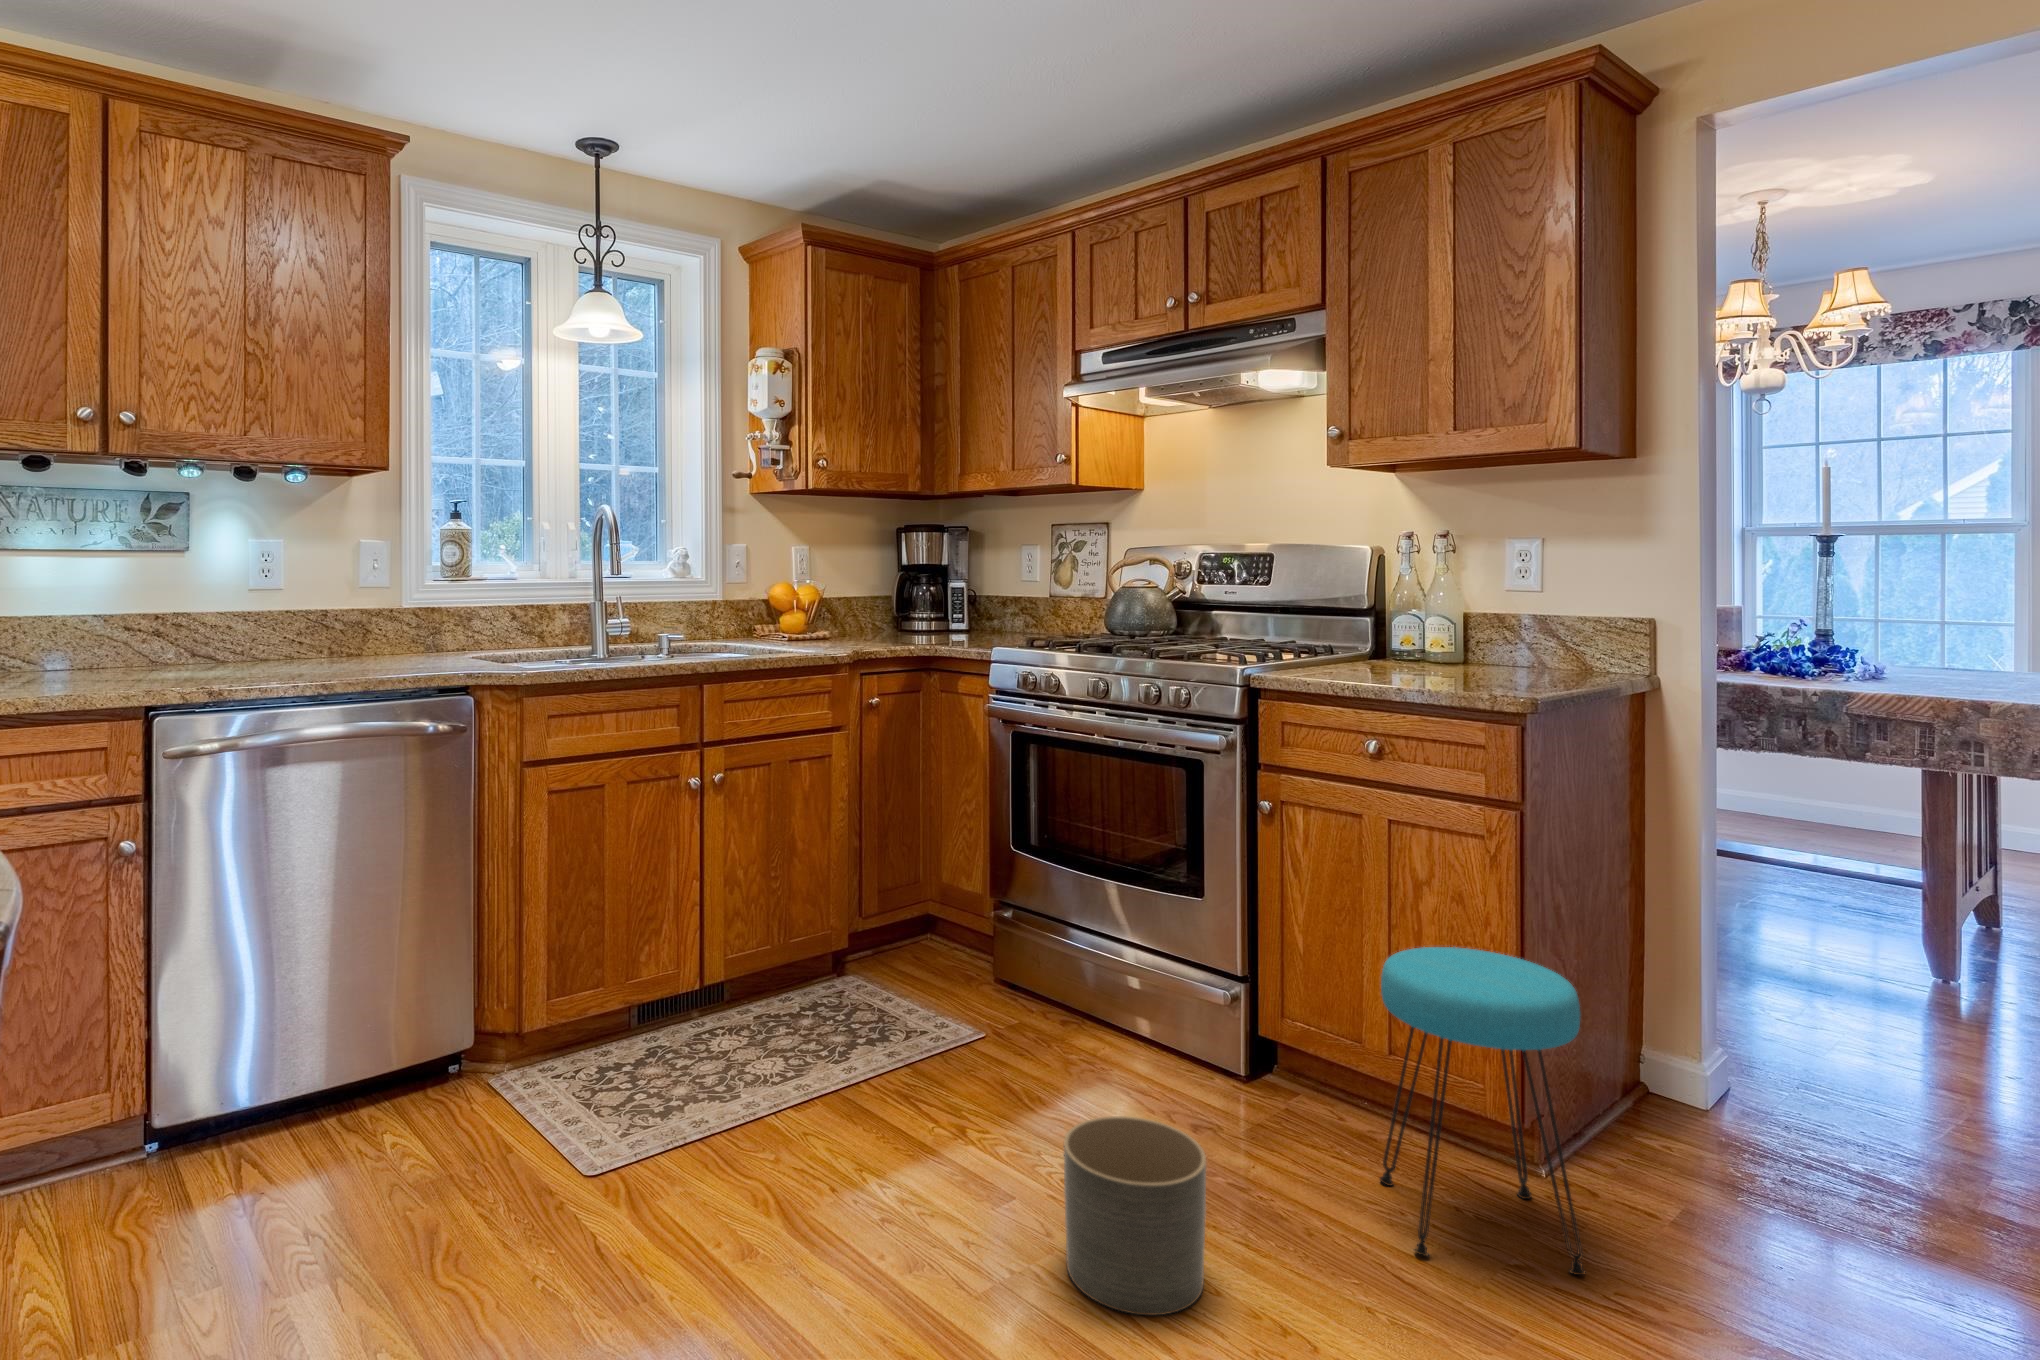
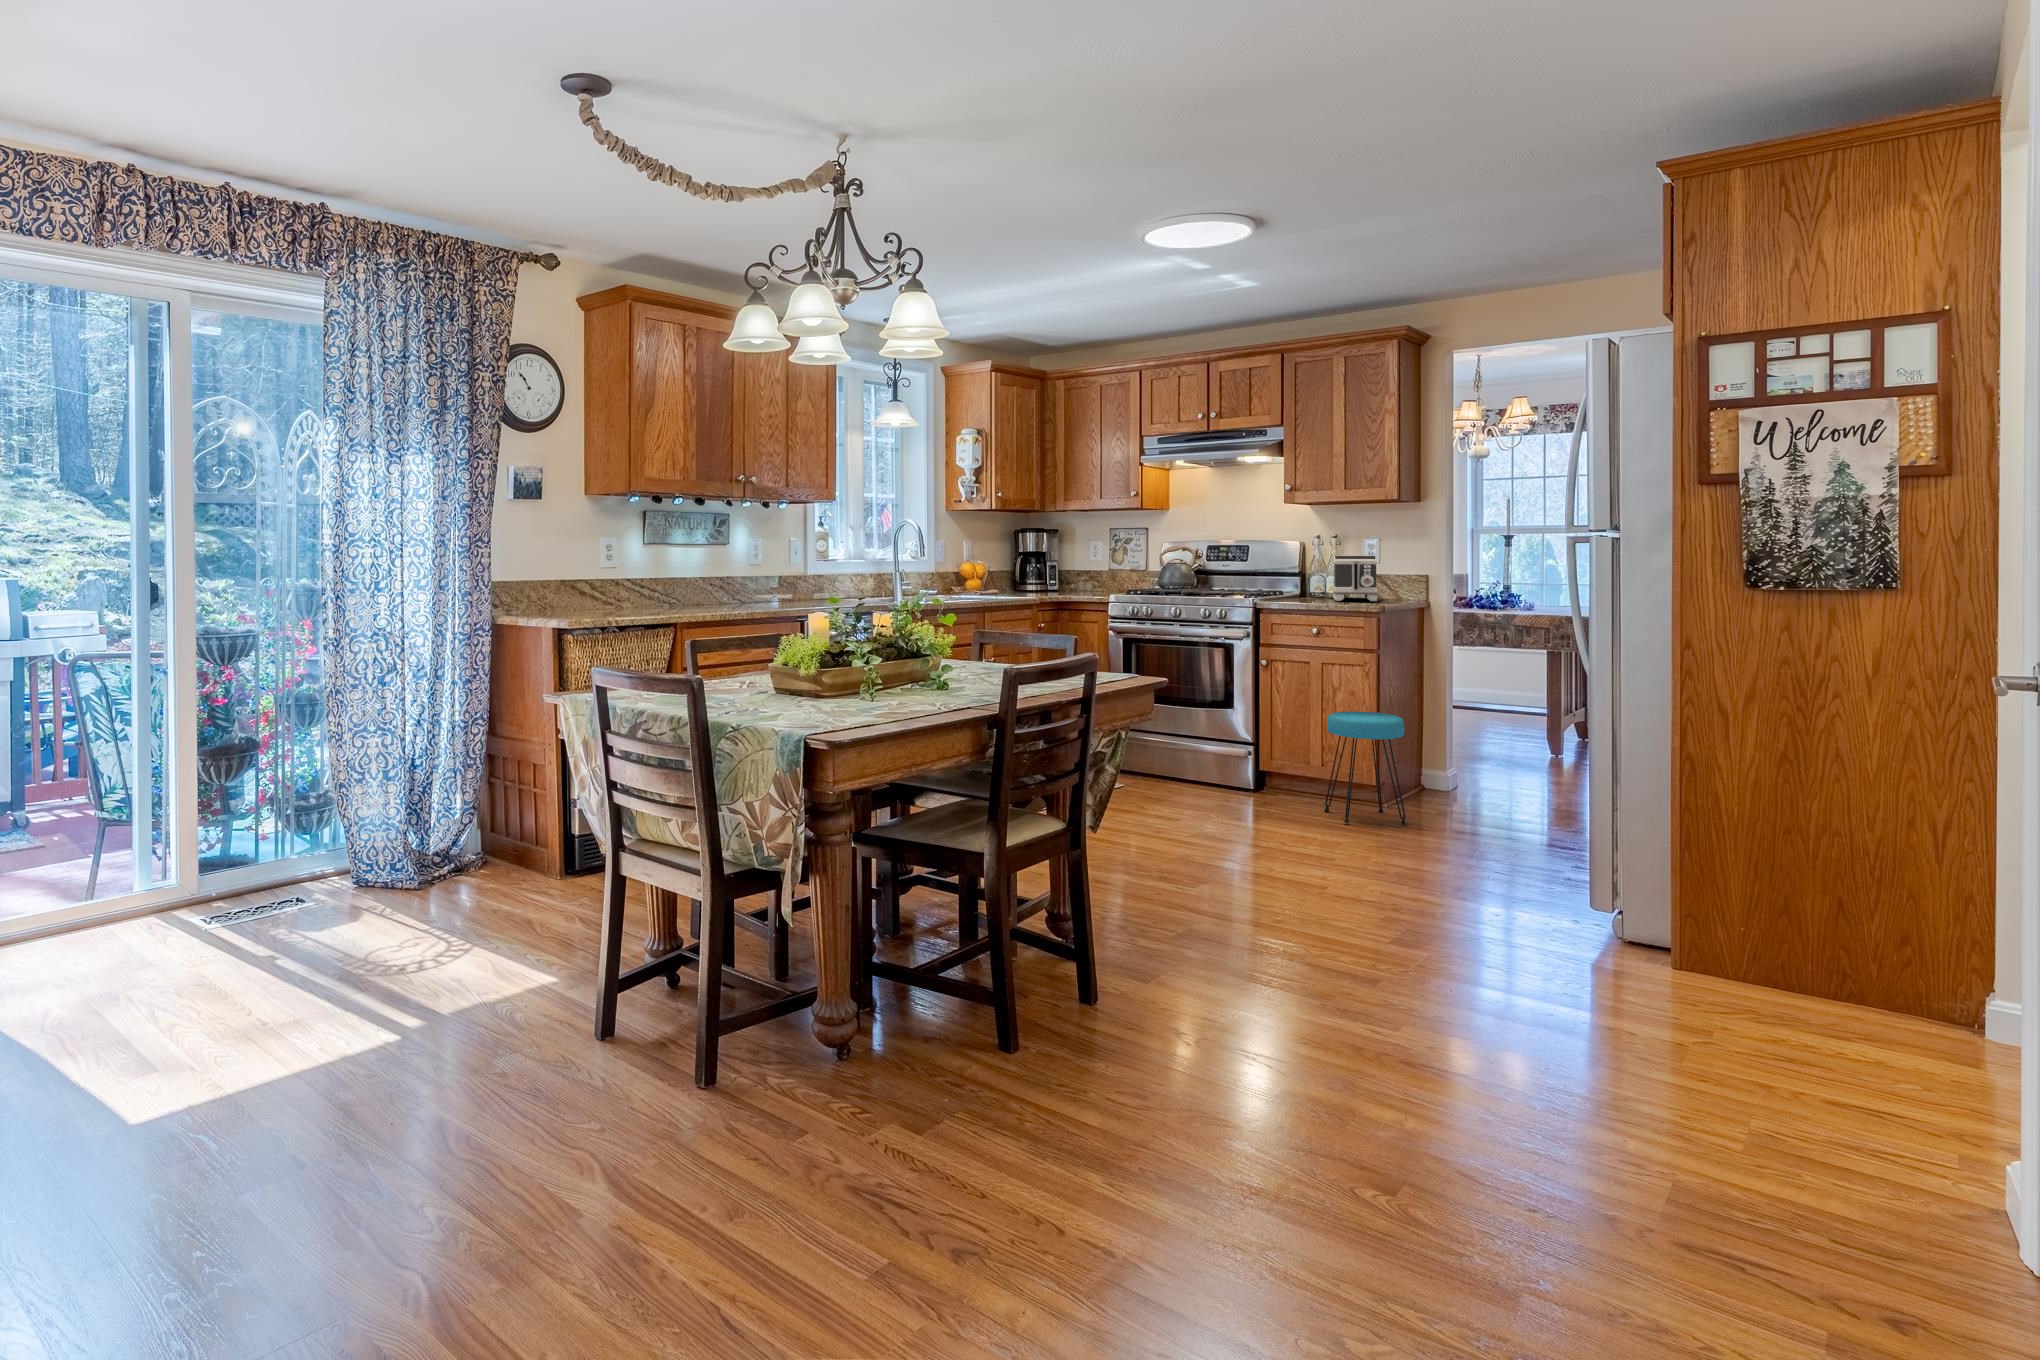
toaster: none [1425,574,1525,677] -> present [1333,556,1377,601]
planter: present [1064,1116,1206,1315] -> none [1215,777,1272,837]

